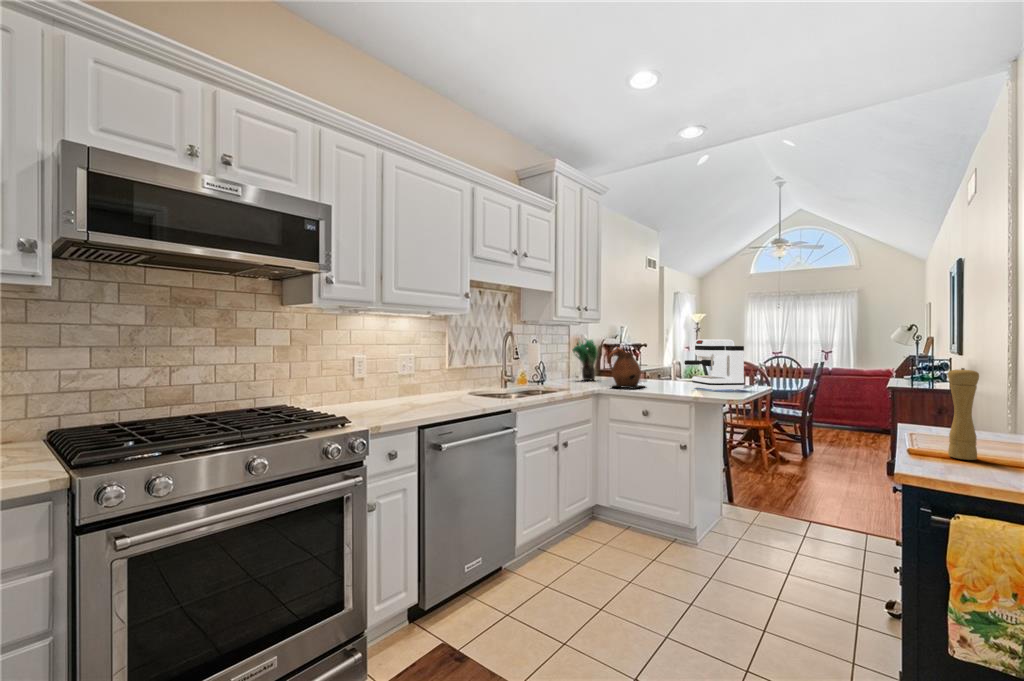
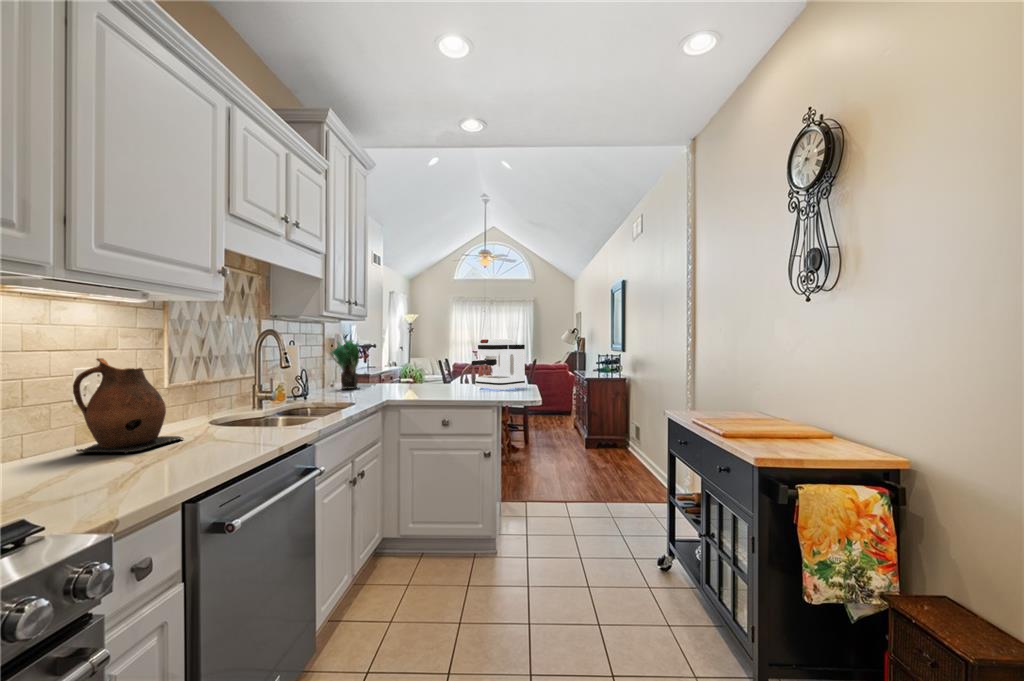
ceramic pitcher: present [608,347,644,388] -> present [73,358,183,454]
pepper mill: present [948,368,979,460] -> none [747,359,768,433]

